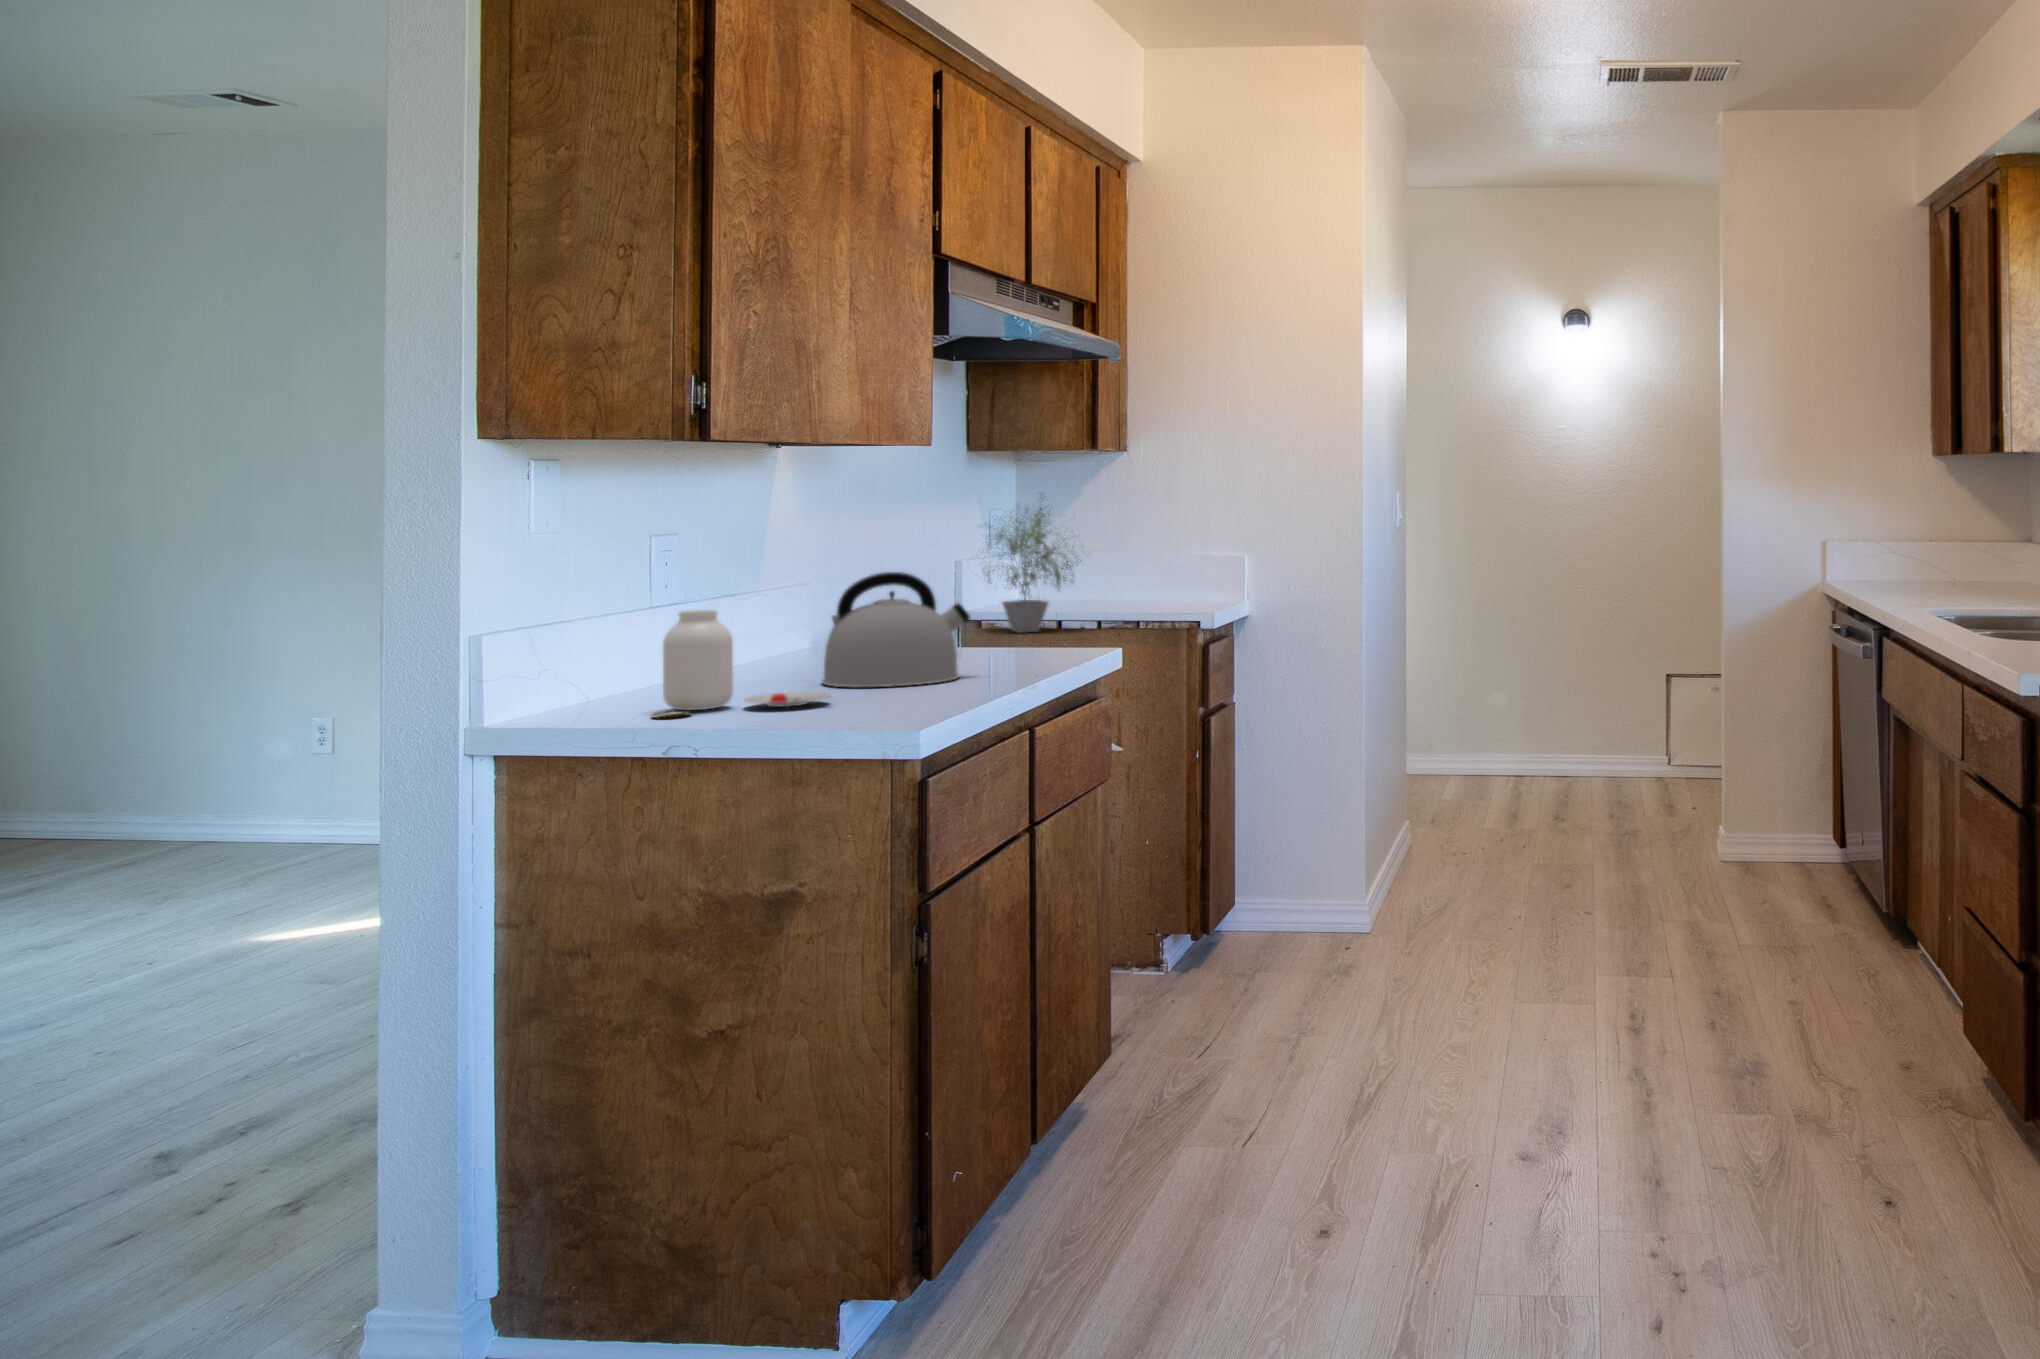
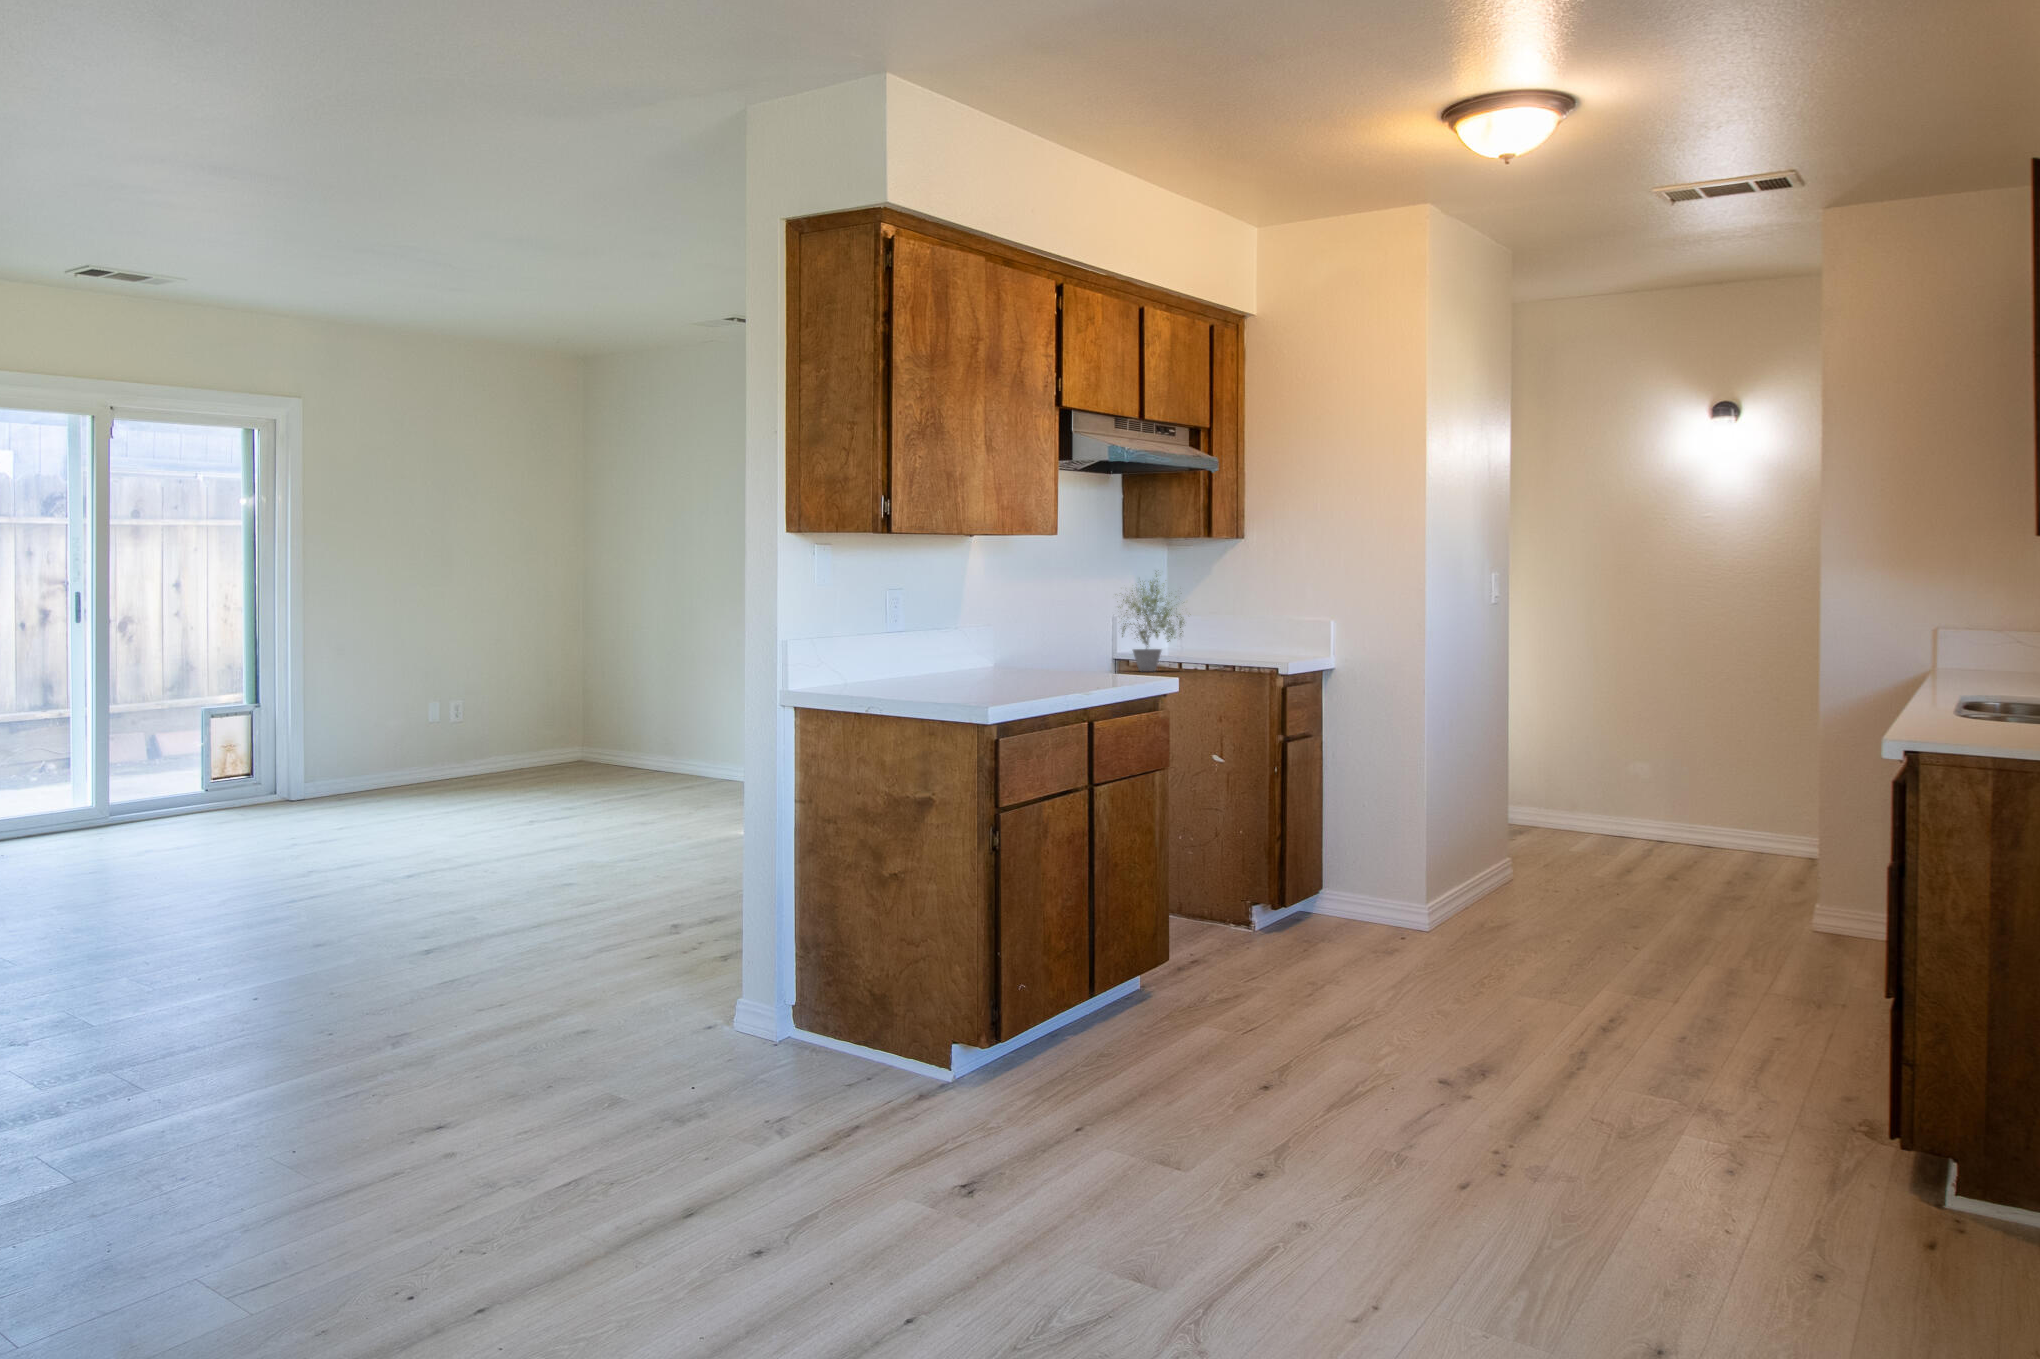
kettle: present [822,572,970,687] -> none [972,614,1061,685]
jar: present [652,610,830,718] -> none [865,631,961,689]

